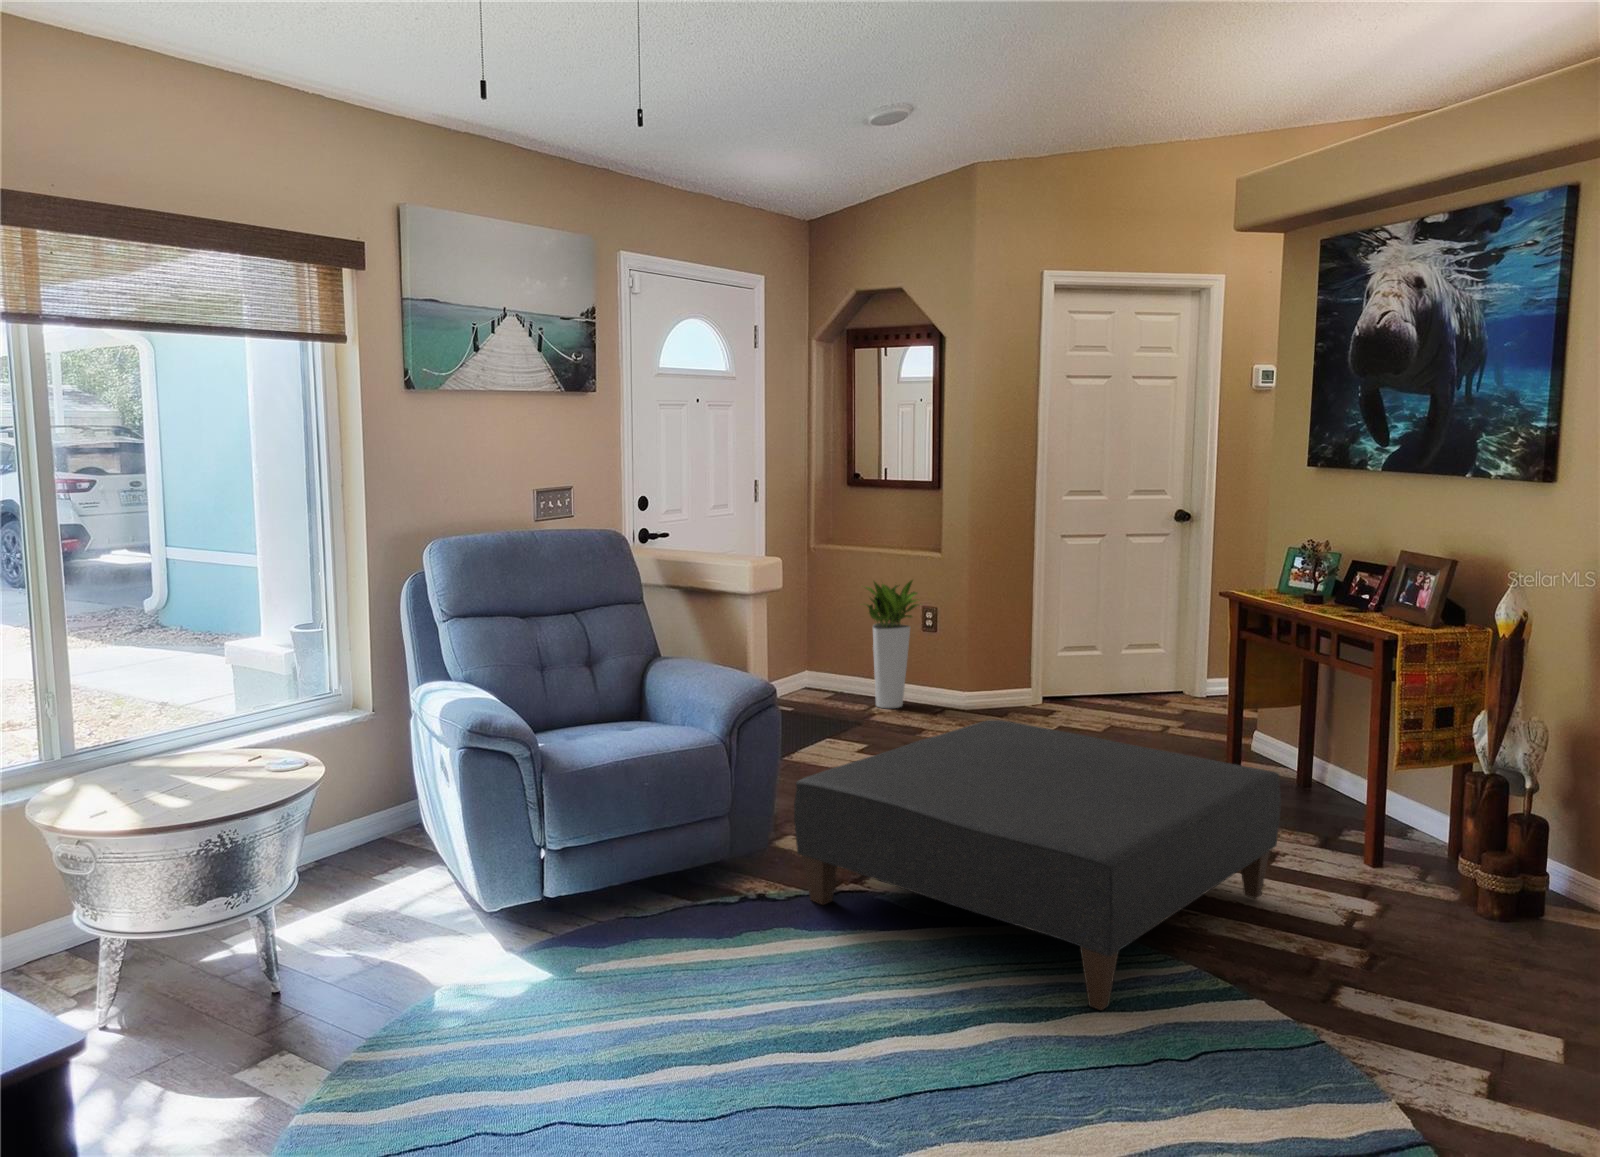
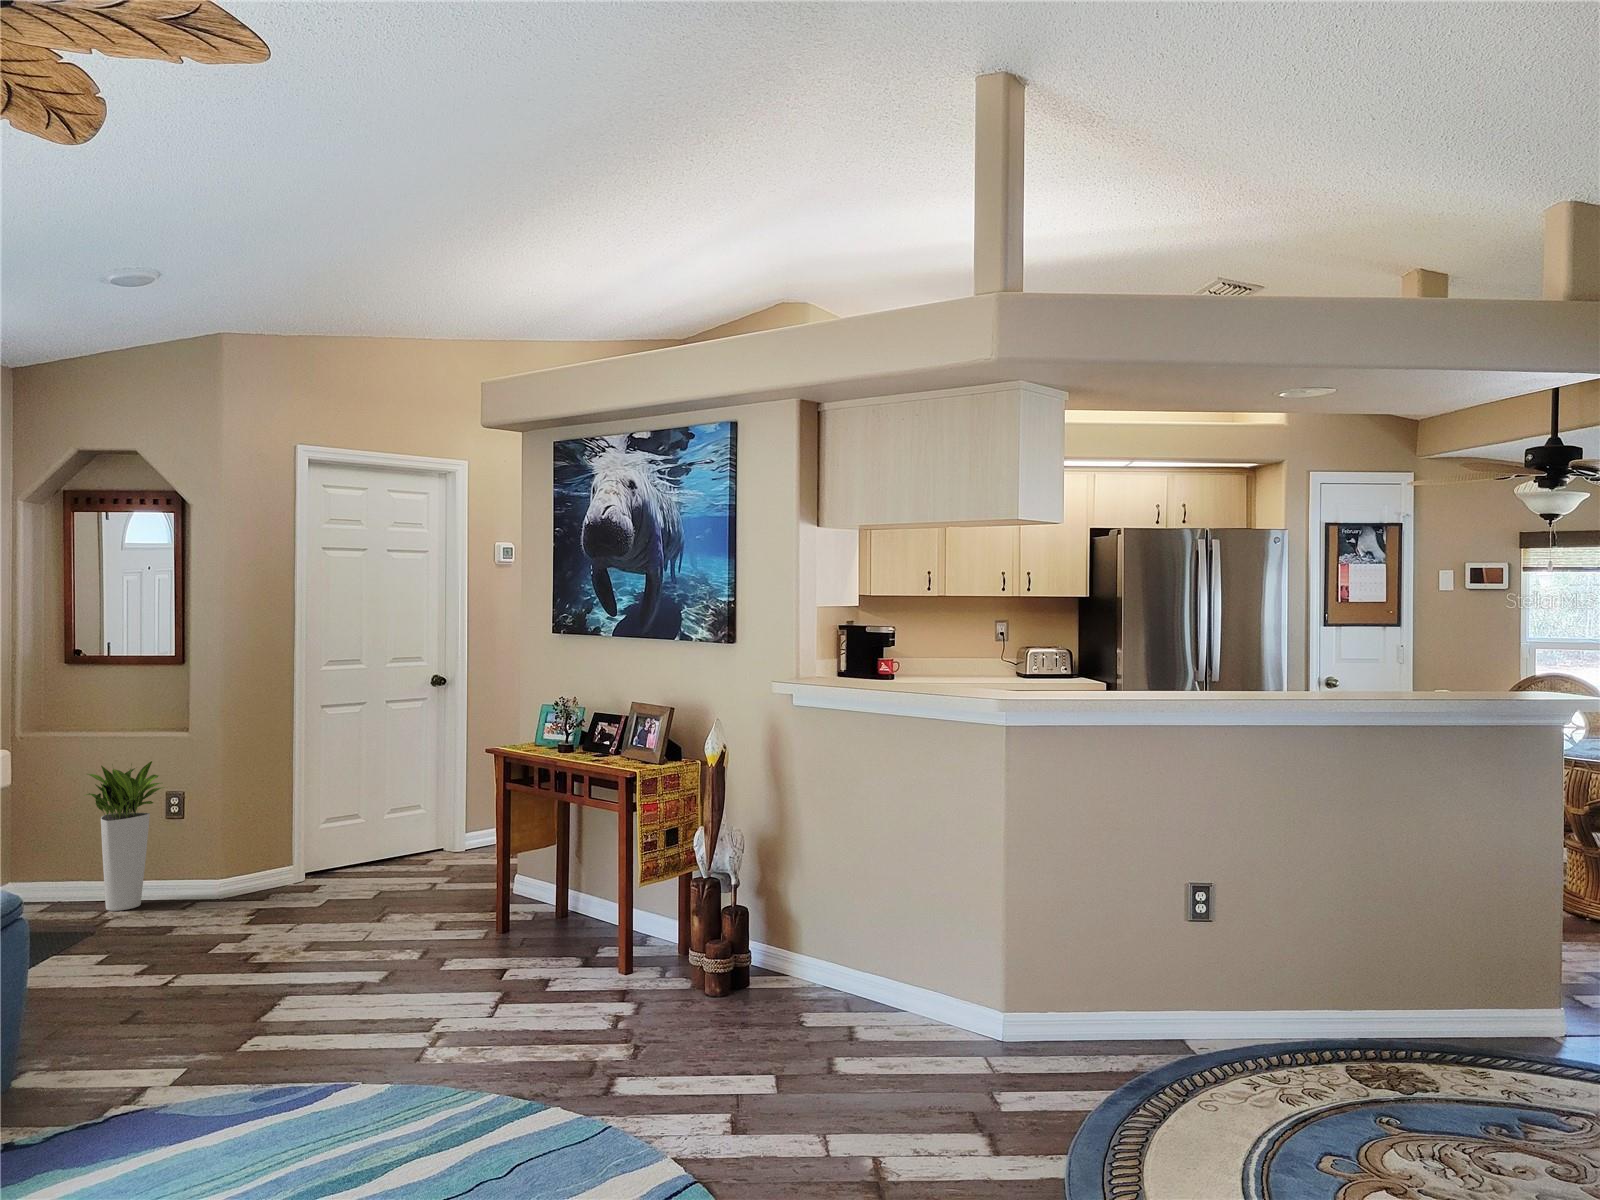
ottoman: present [794,720,1281,1010] -> none [45,898,556,1157]

